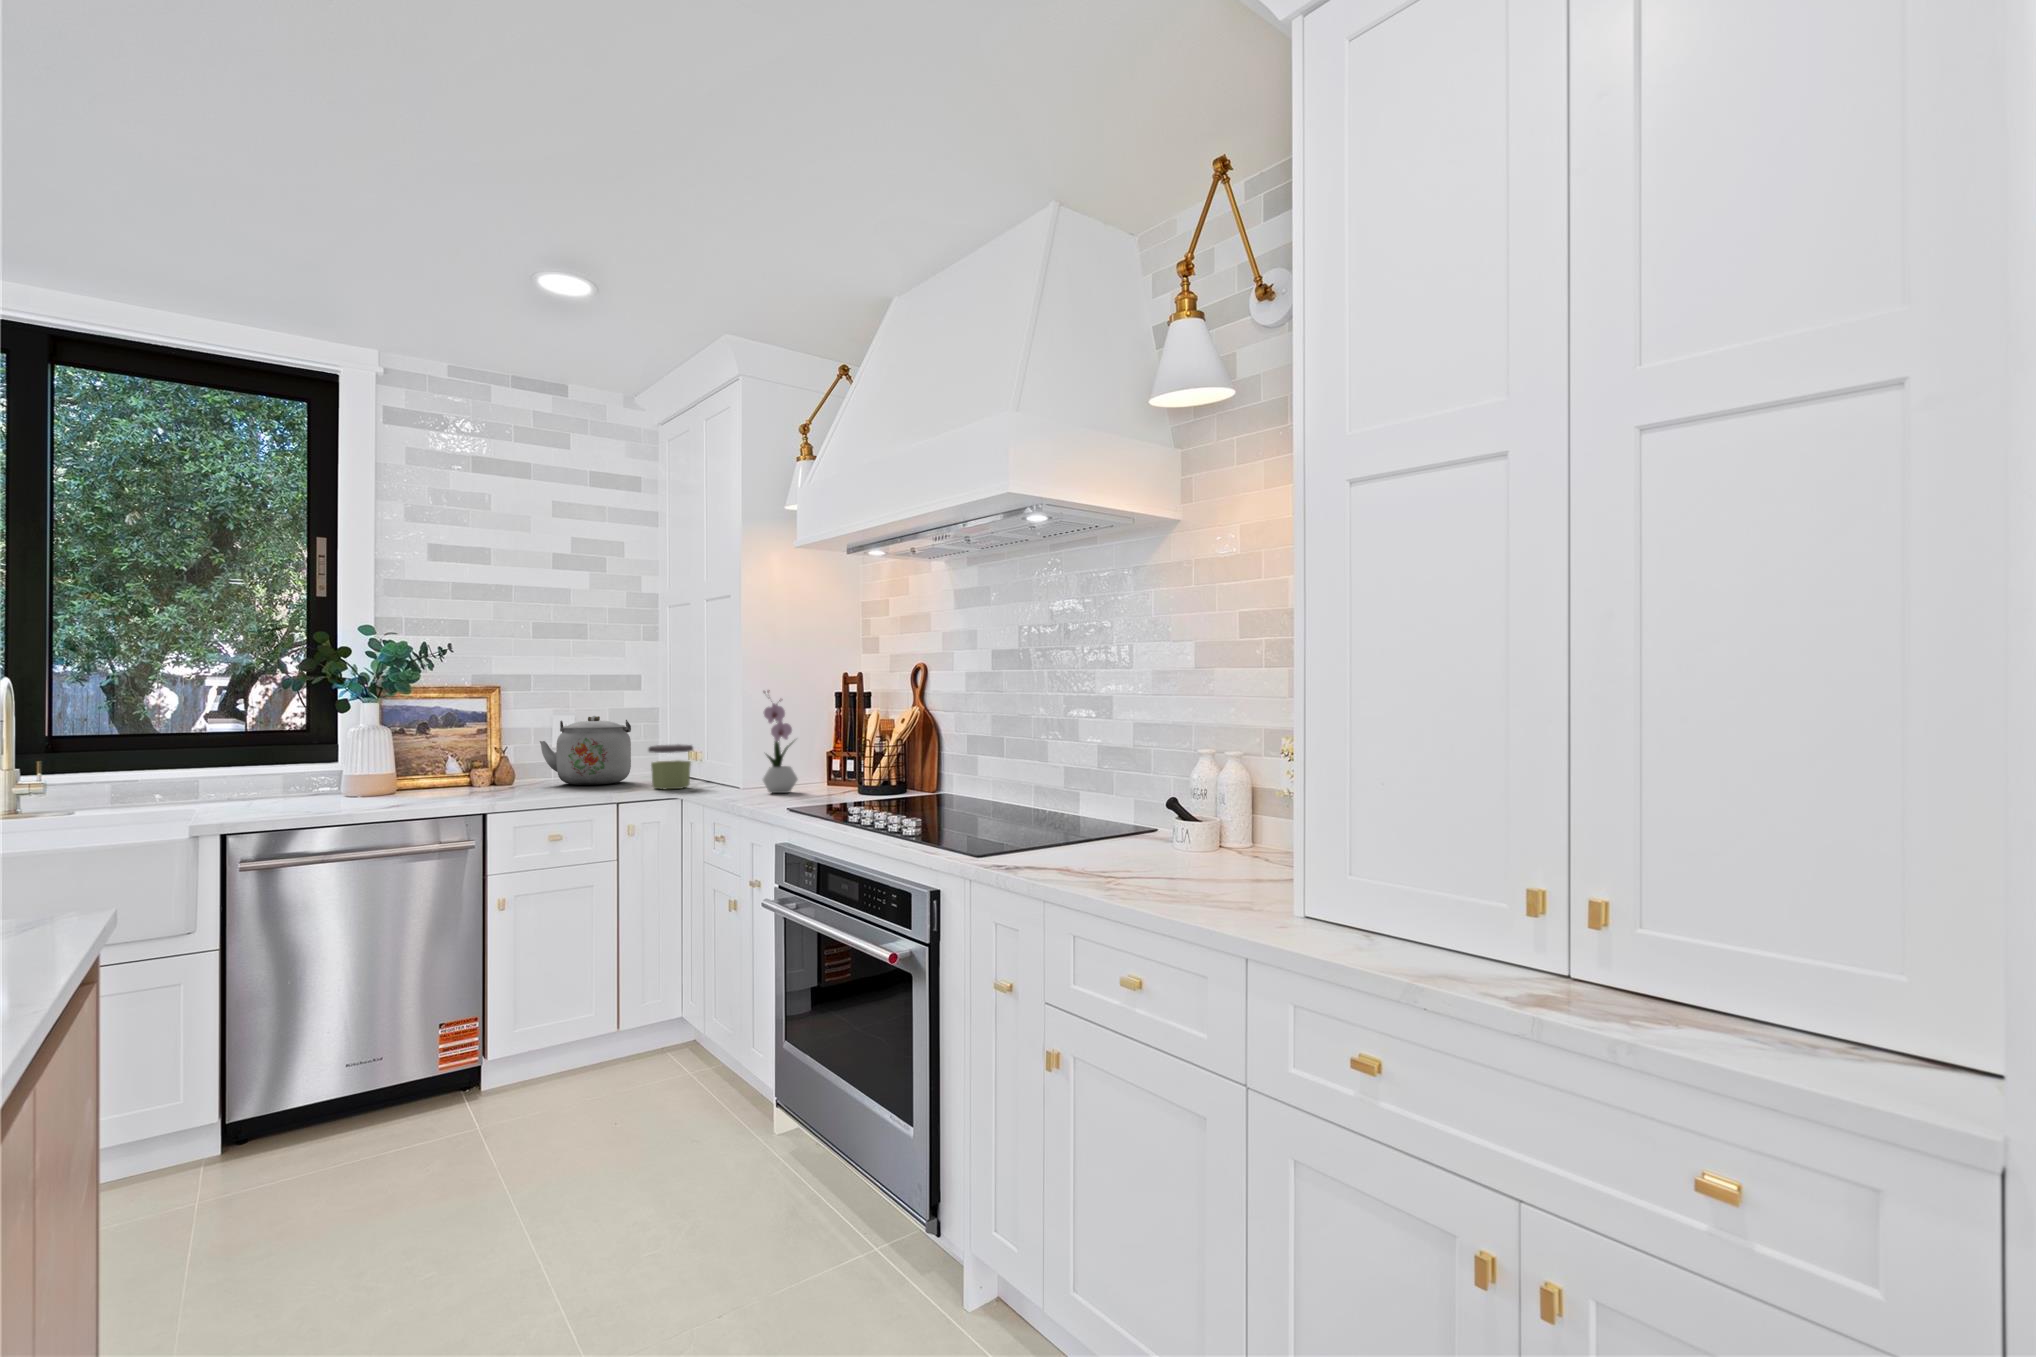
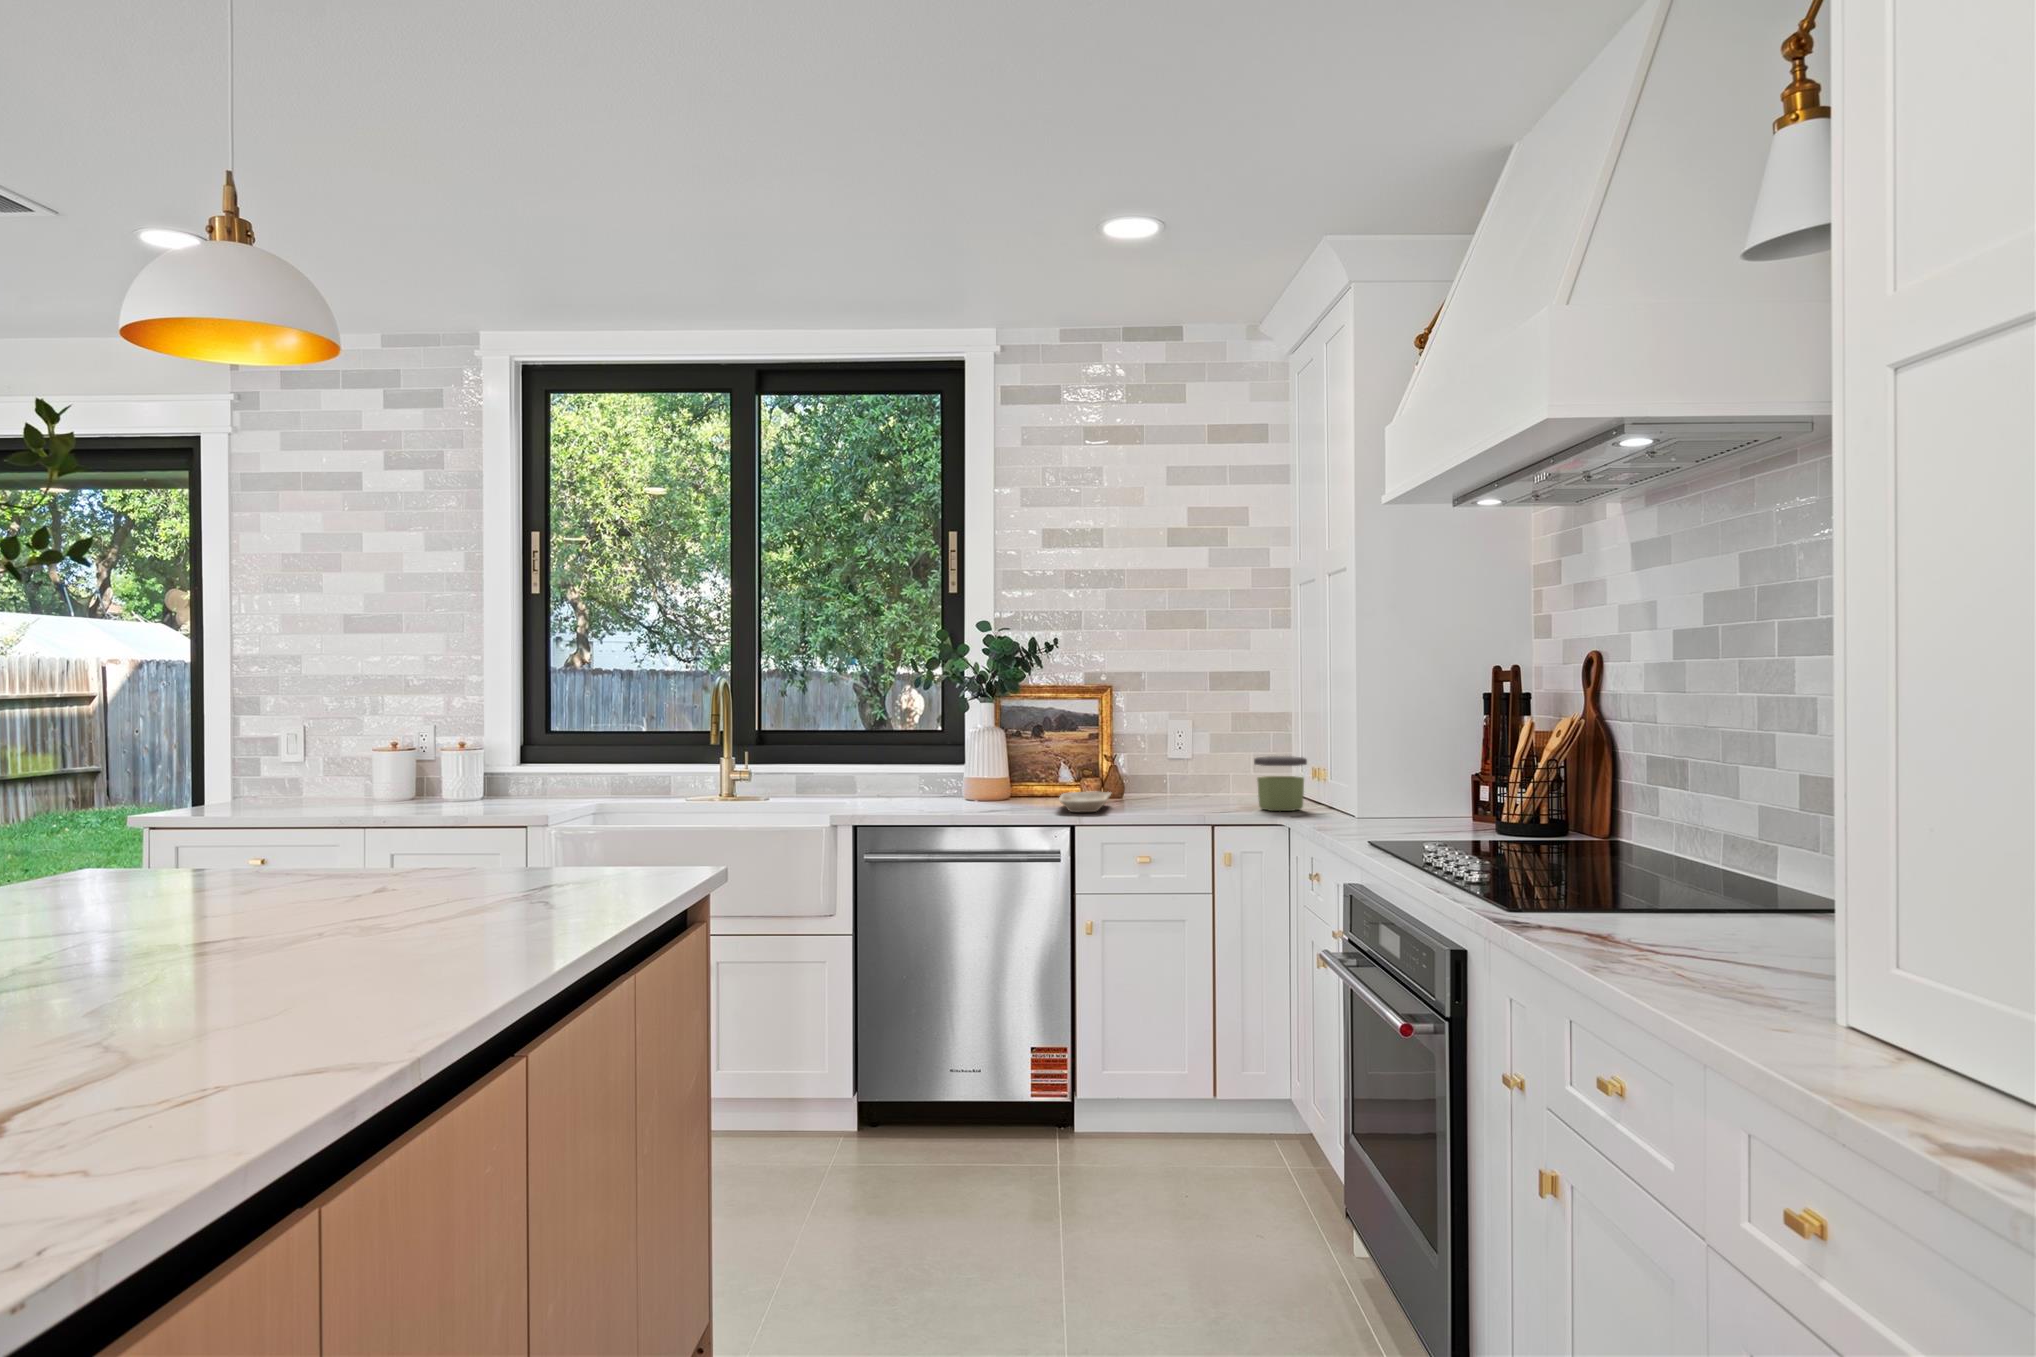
flower arrangement: present [763,691,798,793] -> none [1375,689,1428,825]
kettle: present [540,716,631,785] -> none [1150,720,1252,800]
tray: none [464,782,520,802] -> present [1059,791,1111,812]

